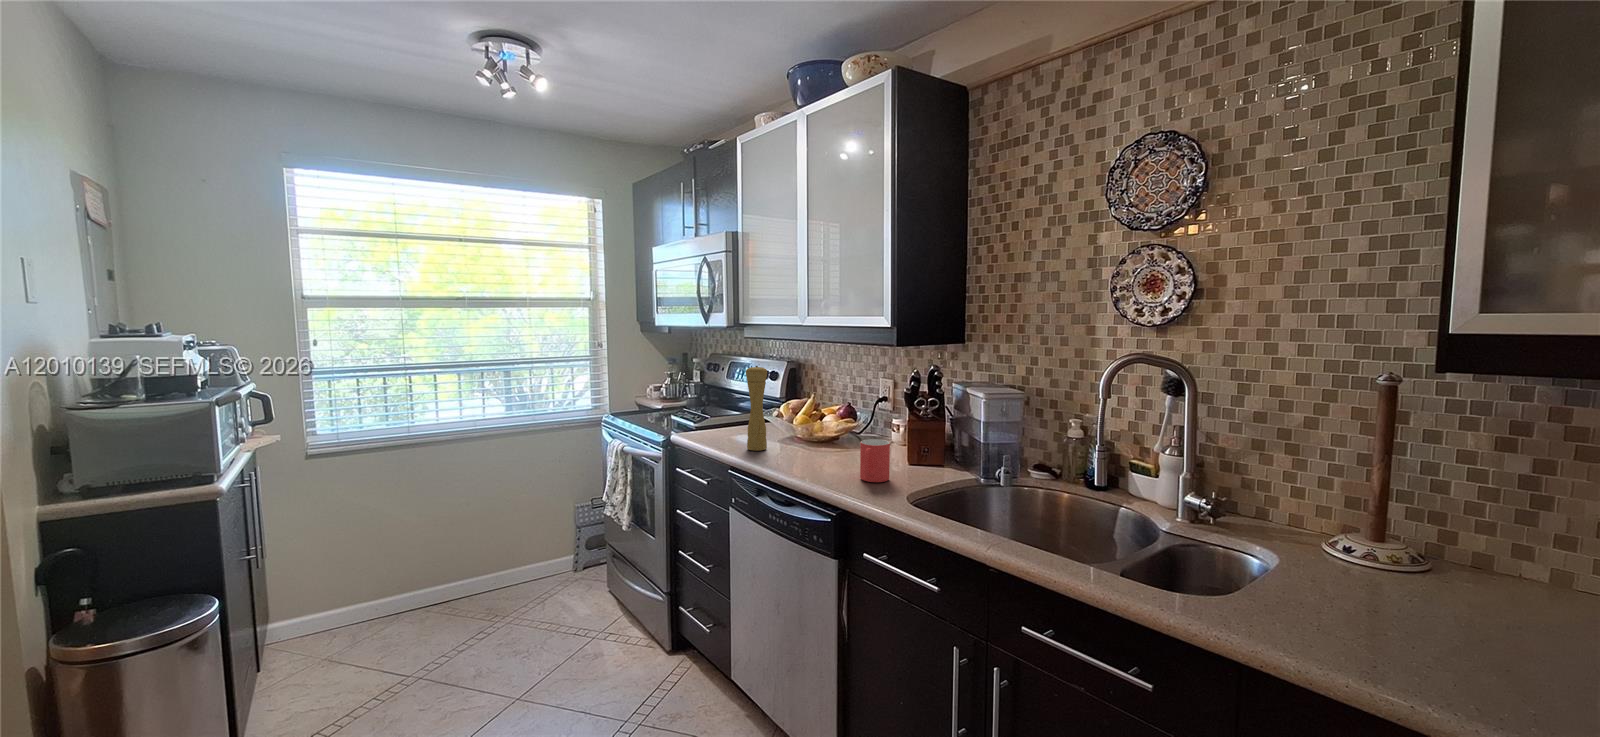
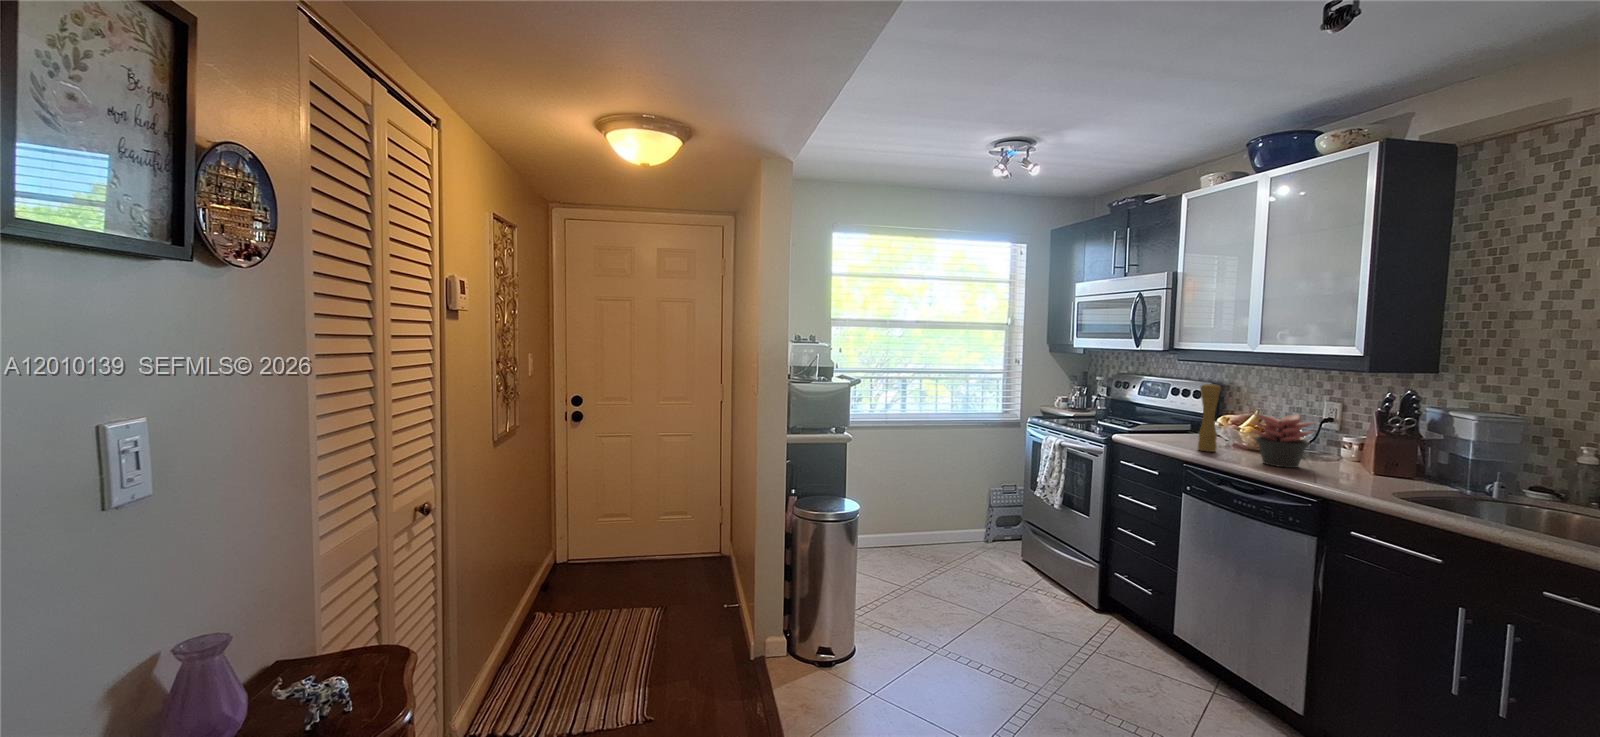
succulent plant: none [791,399,852,466] -> present [1253,414,1314,468]
mug: present [860,439,890,482] -> none [1330,448,1364,482]

